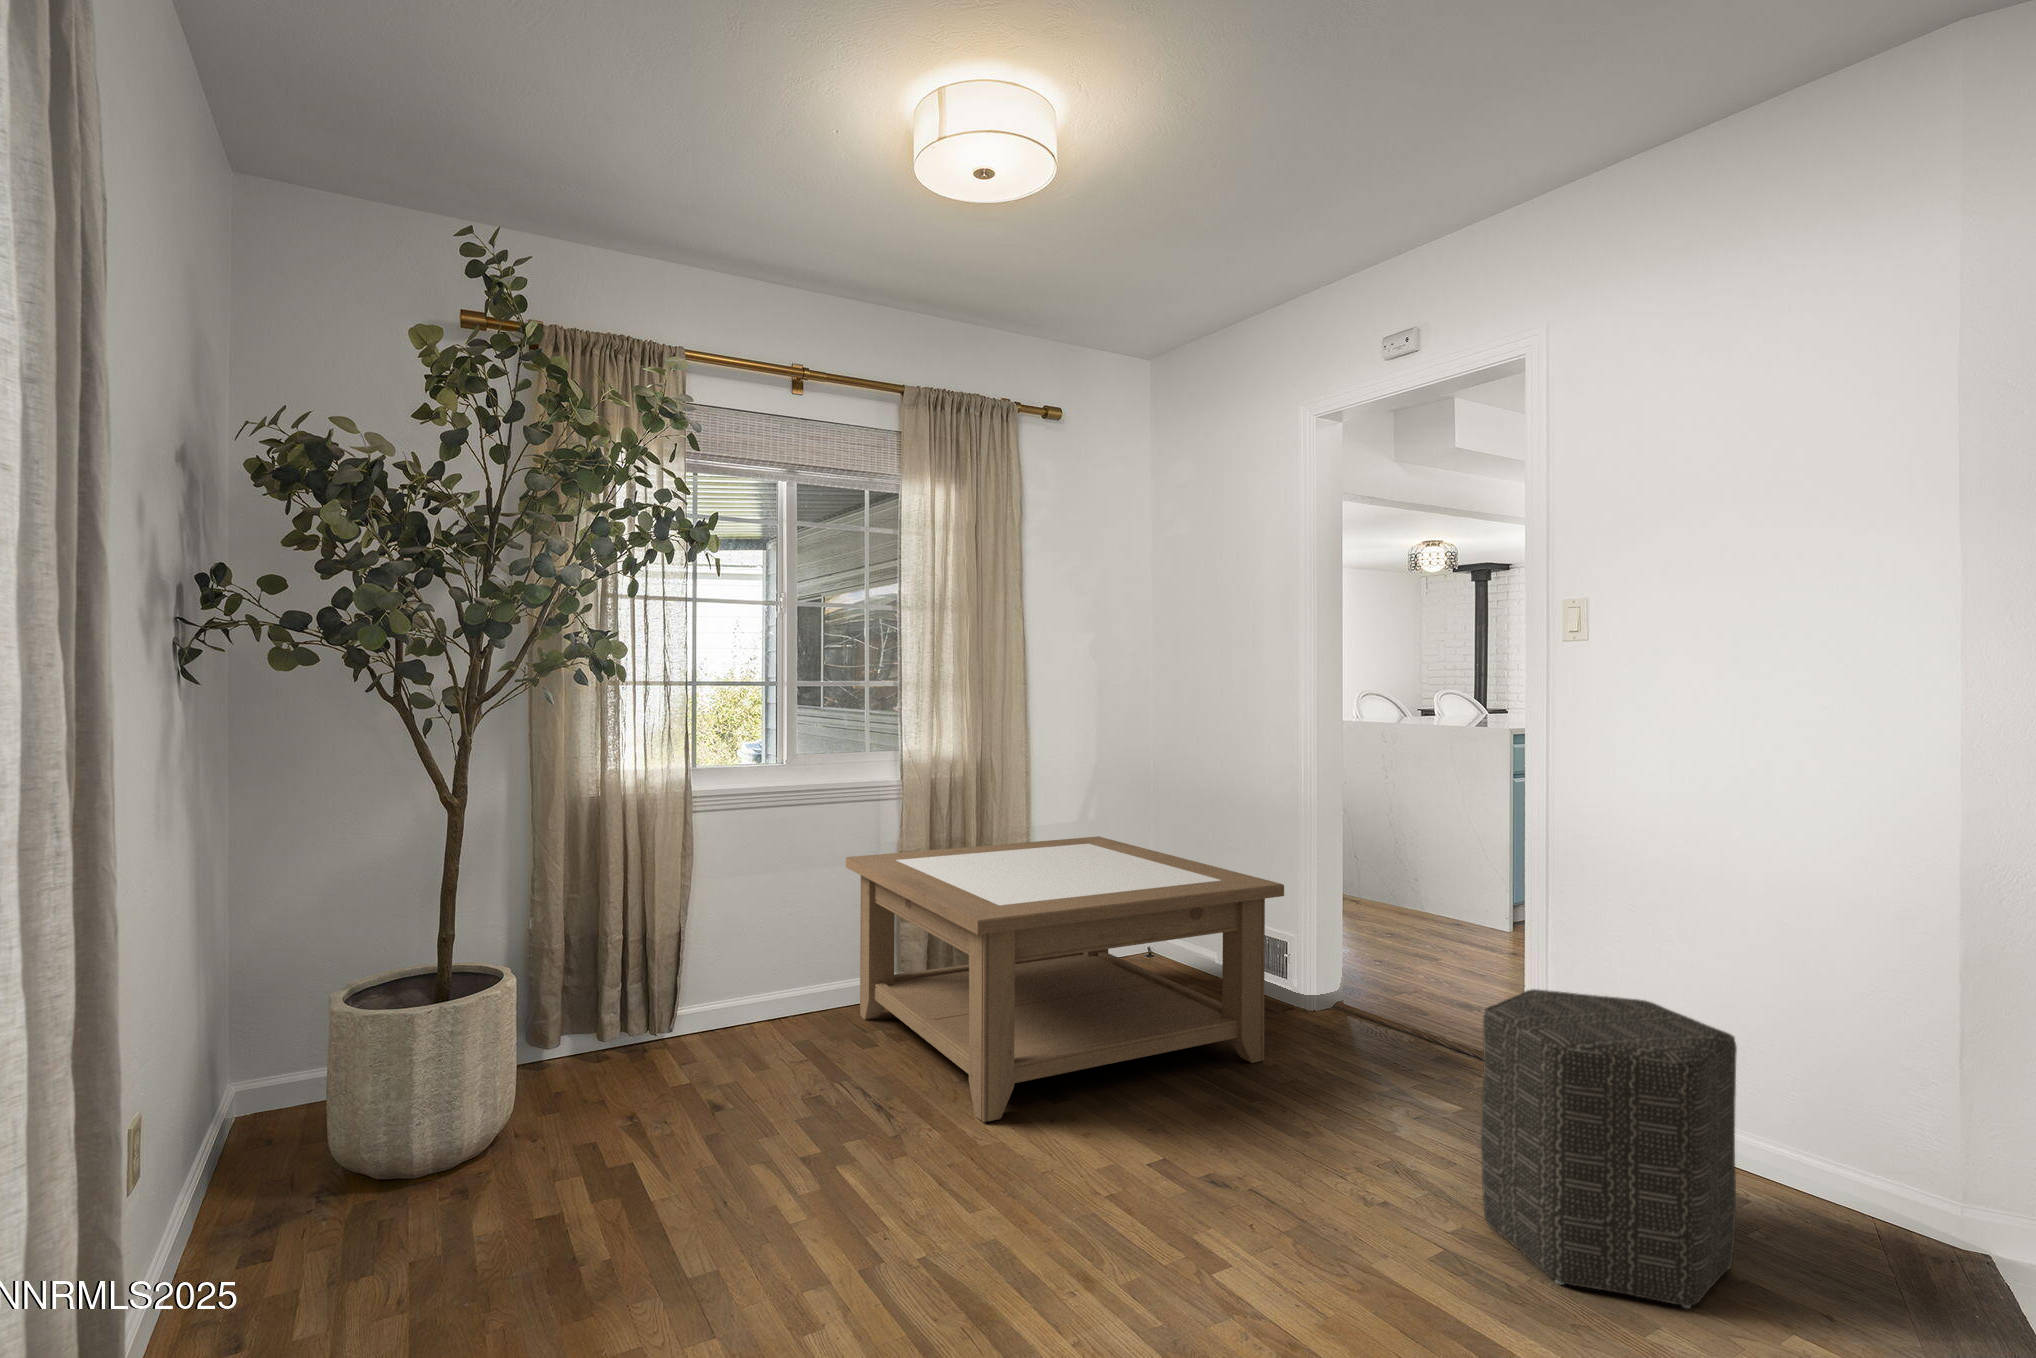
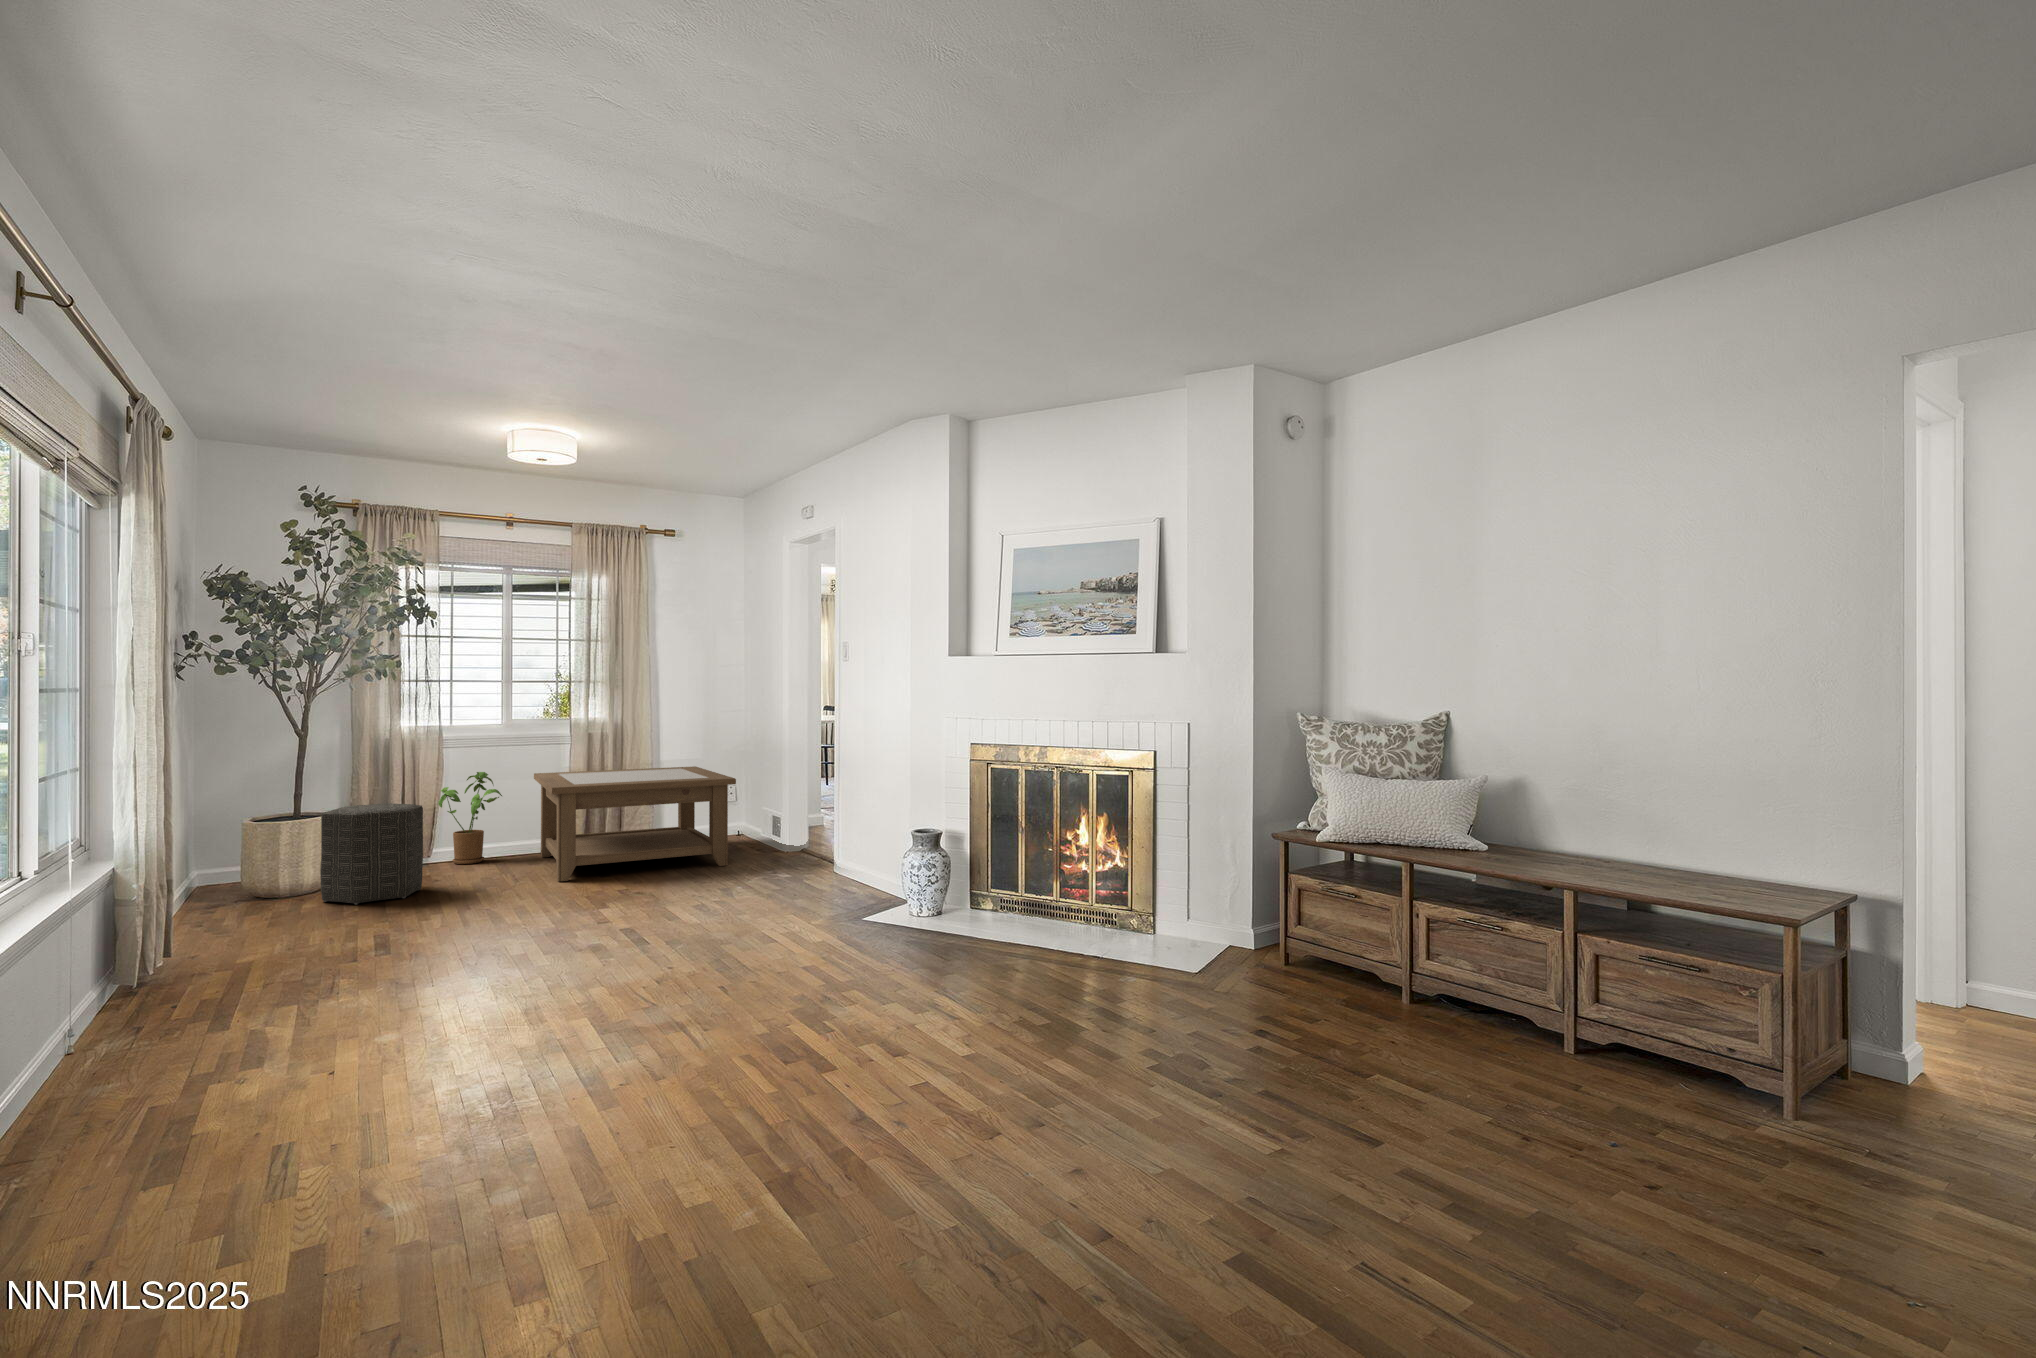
house plant: none [686,856,803,1040] -> present [438,772,502,864]
ottoman: present [1481,989,1737,1308] -> present [320,803,423,904]

